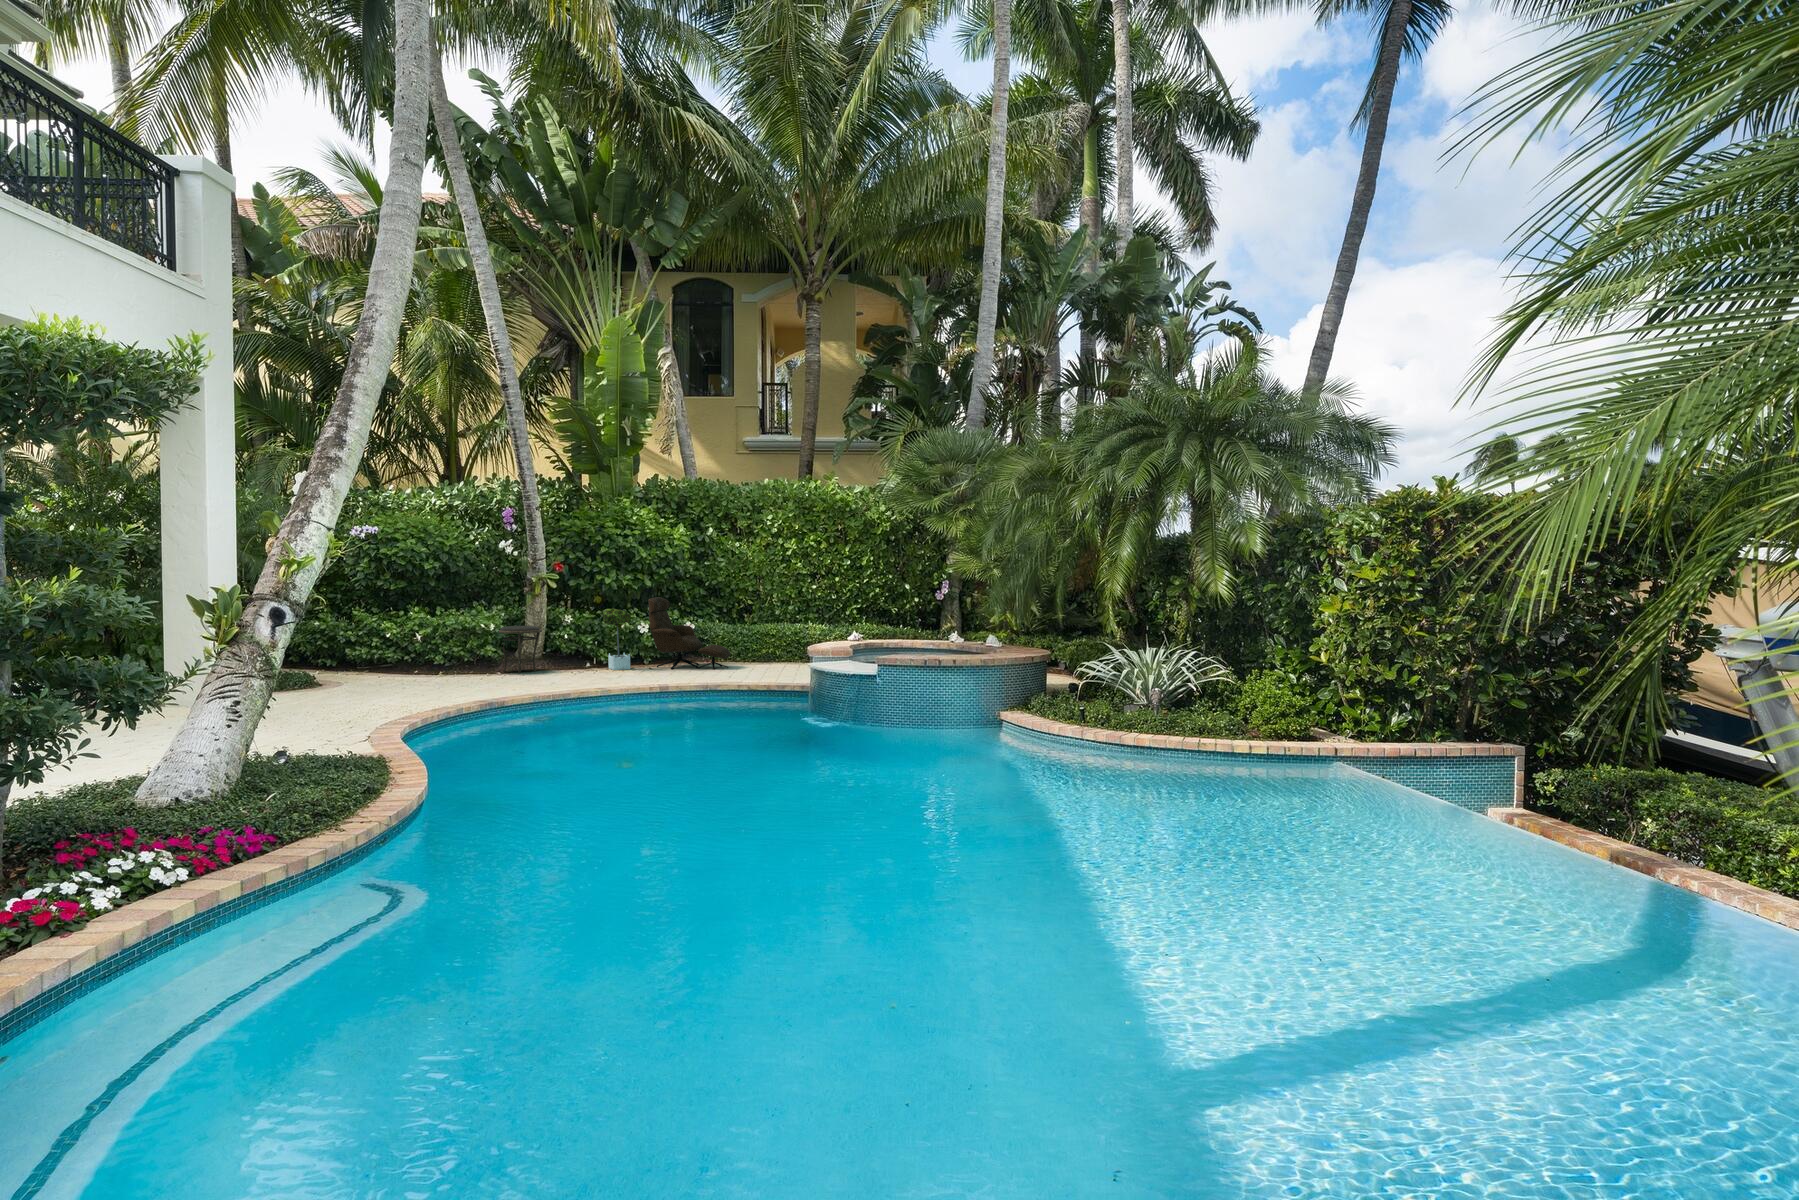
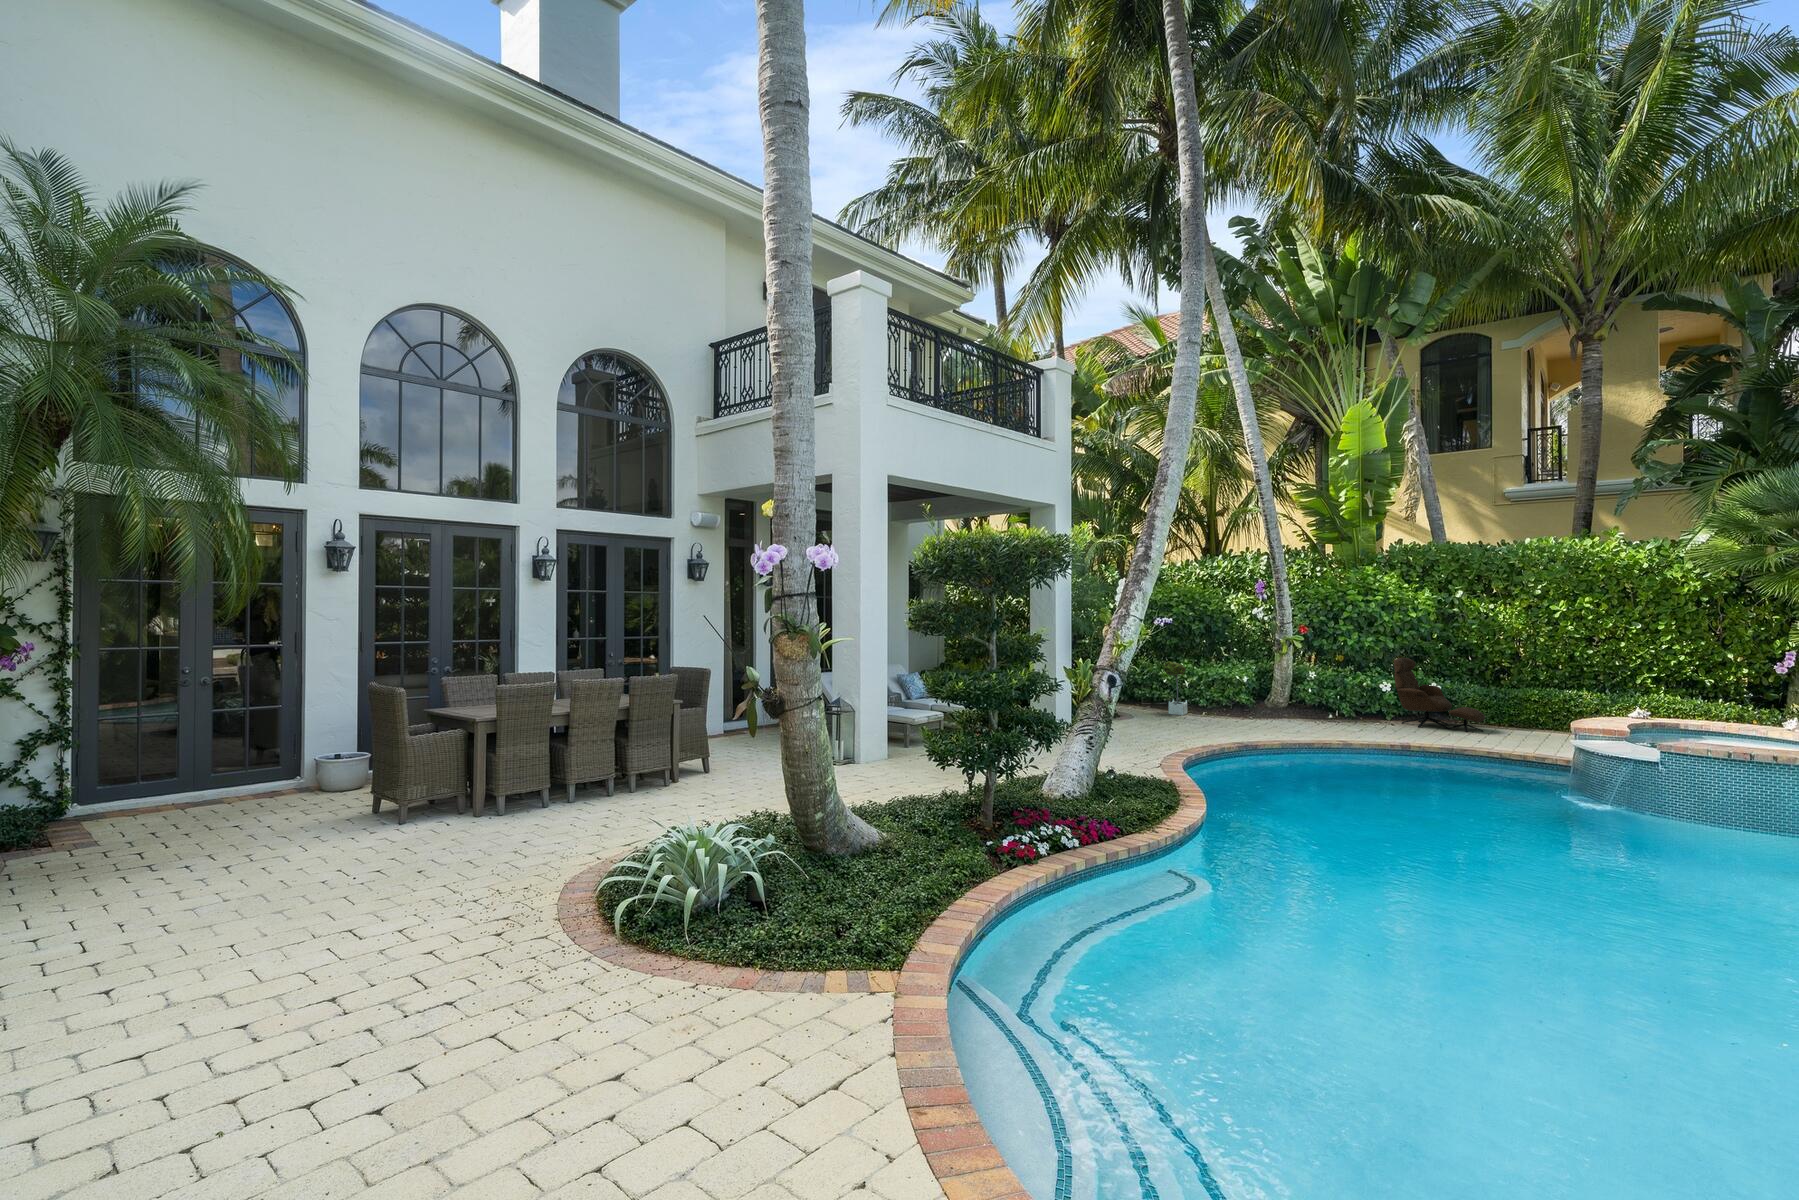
potted tree: present [602,608,630,670] -> present [1163,661,1187,715]
side table: present [499,626,542,673] -> none [1250,677,1290,719]

